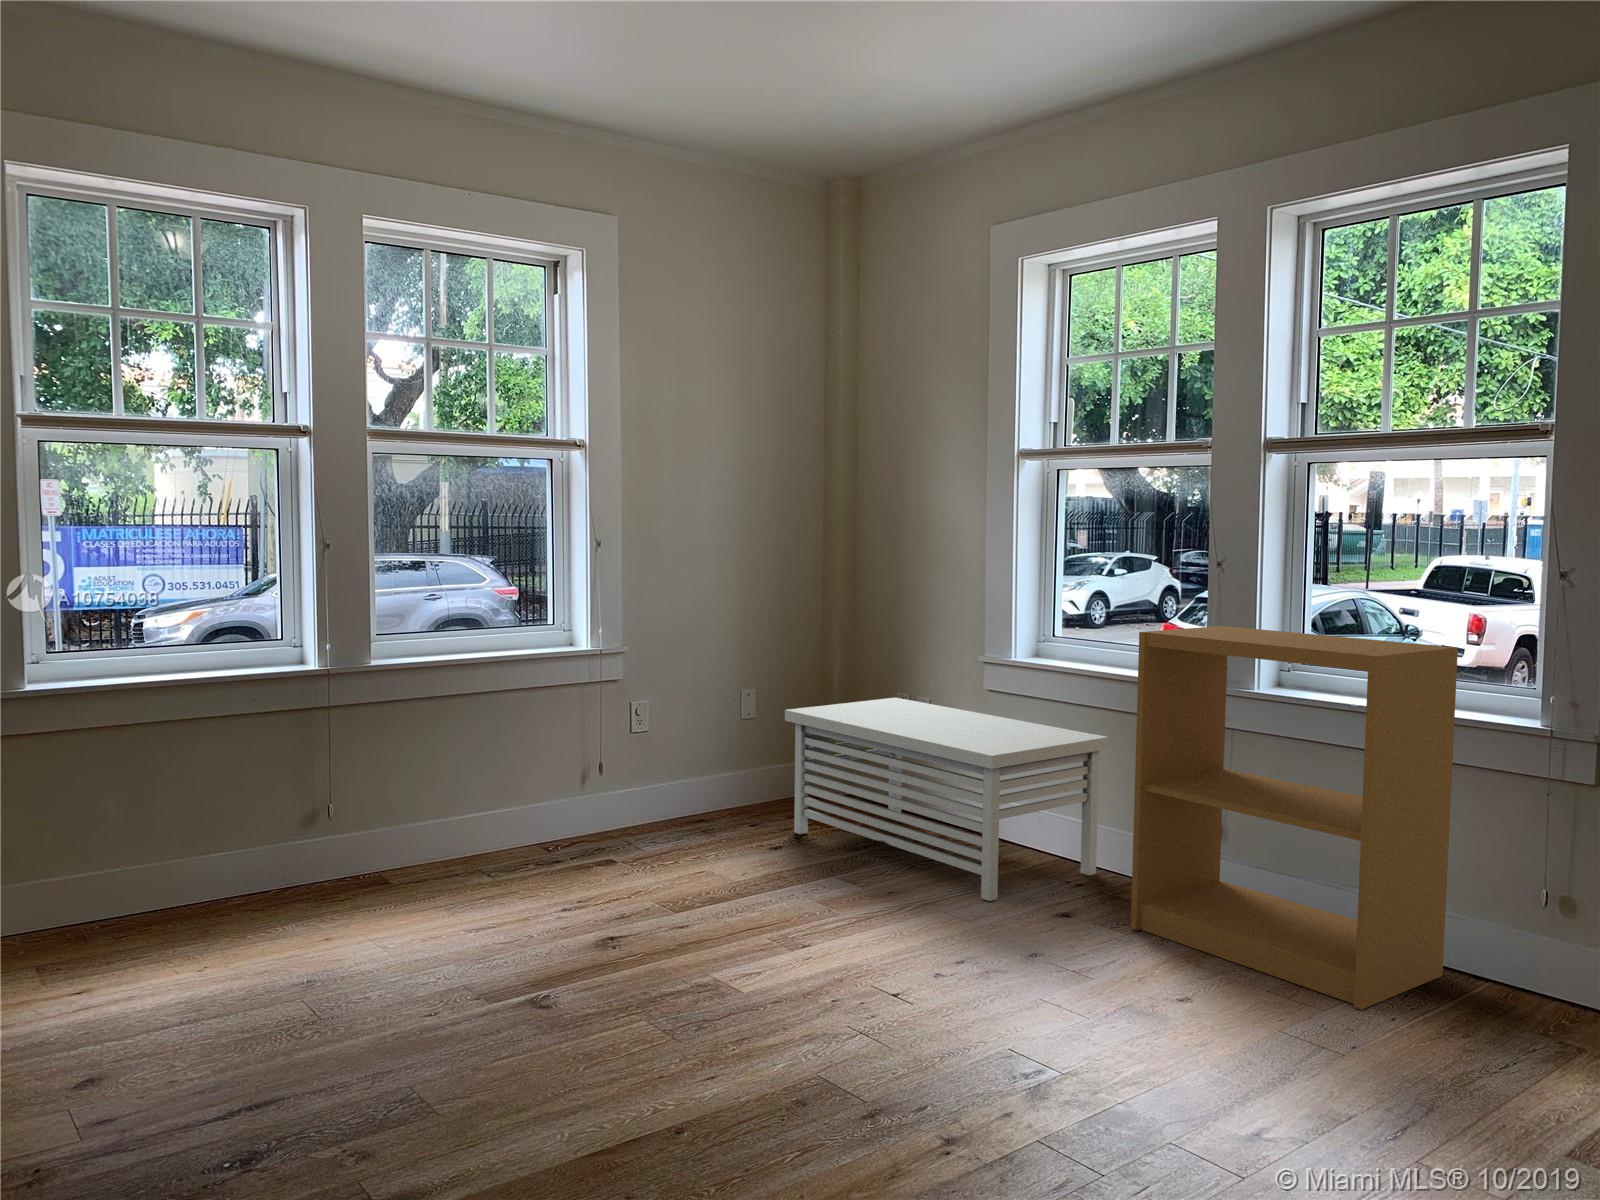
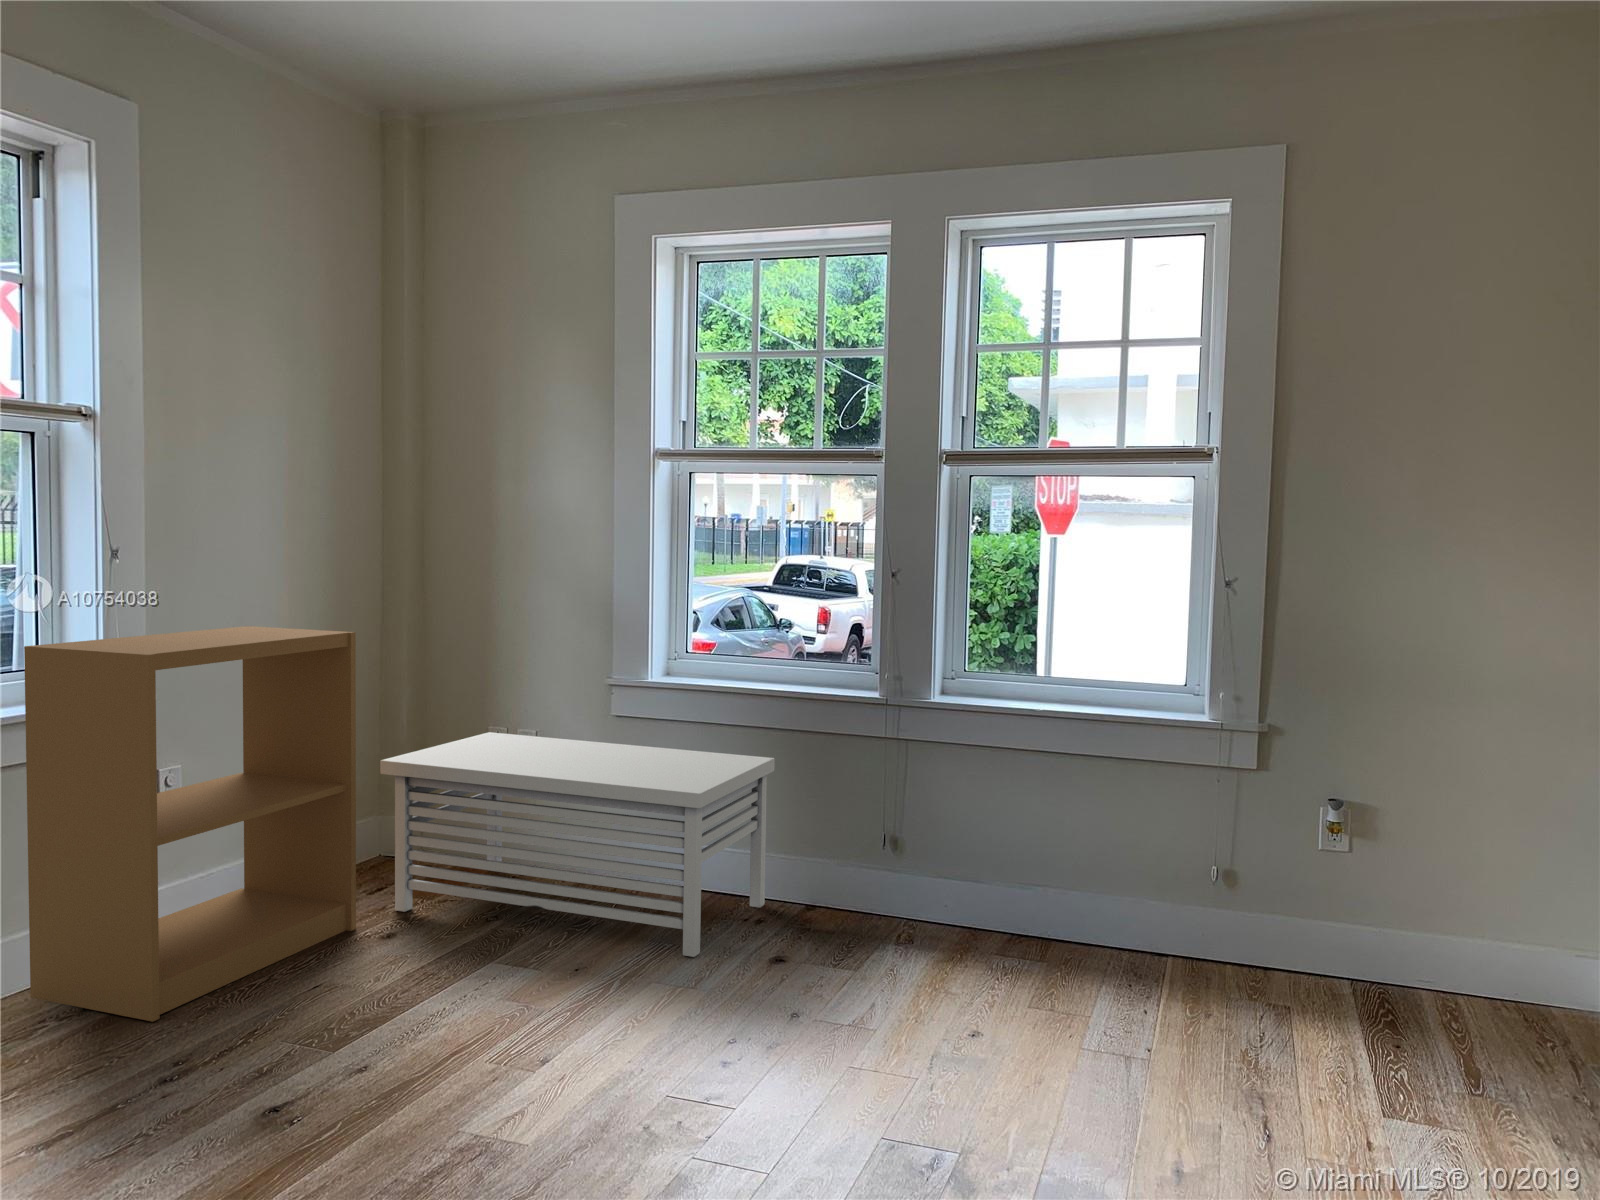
bookshelf: present [1131,626,1458,1010] -> present [24,626,356,1022]

